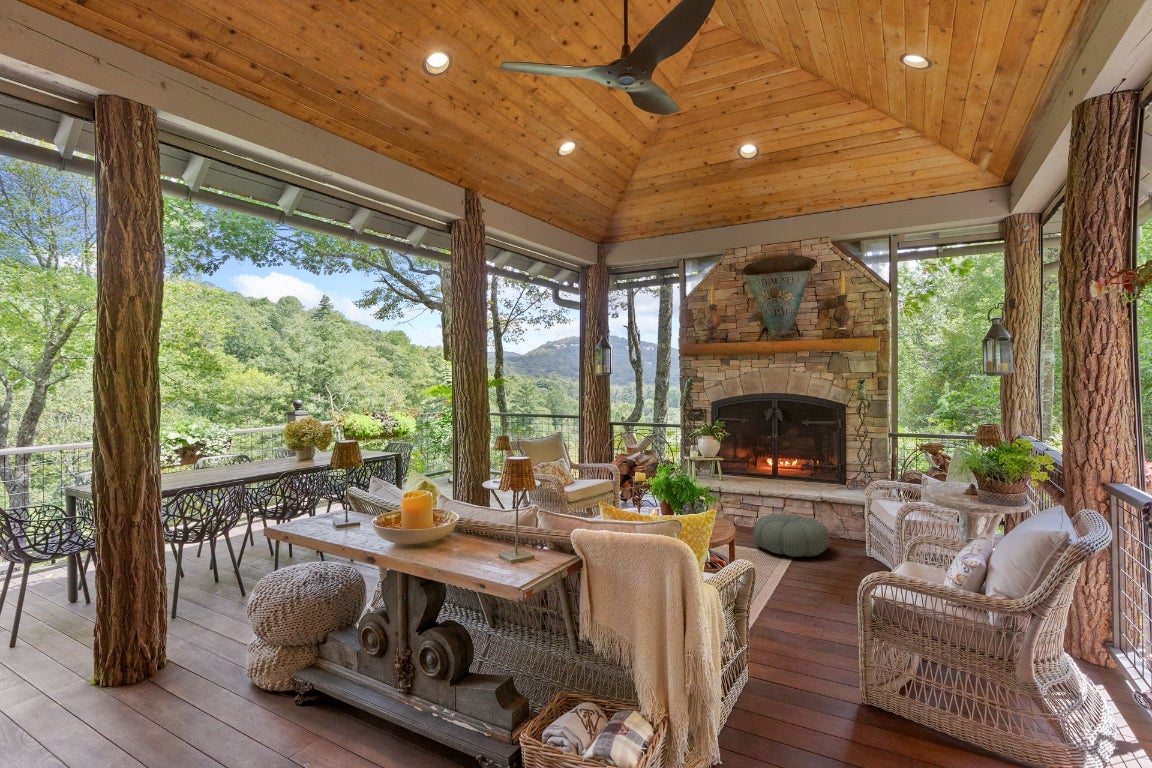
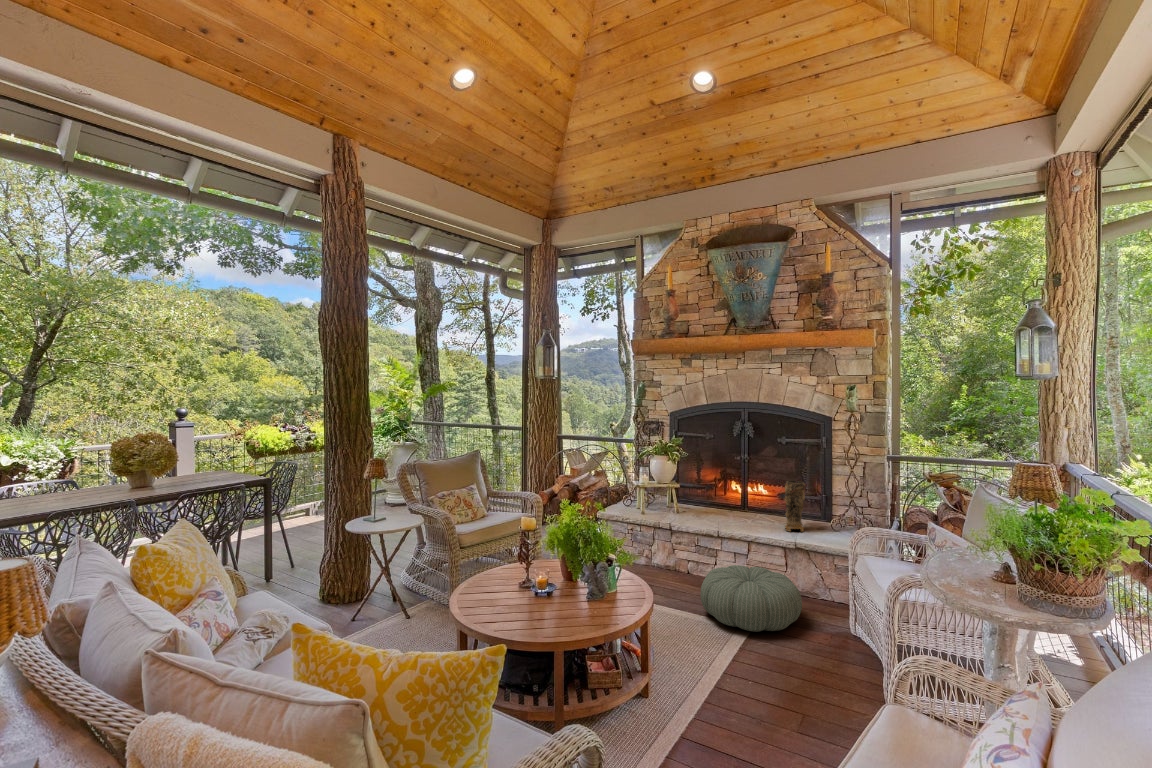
decorative vase: none [810,453,828,491] -> present [785,481,806,532]

